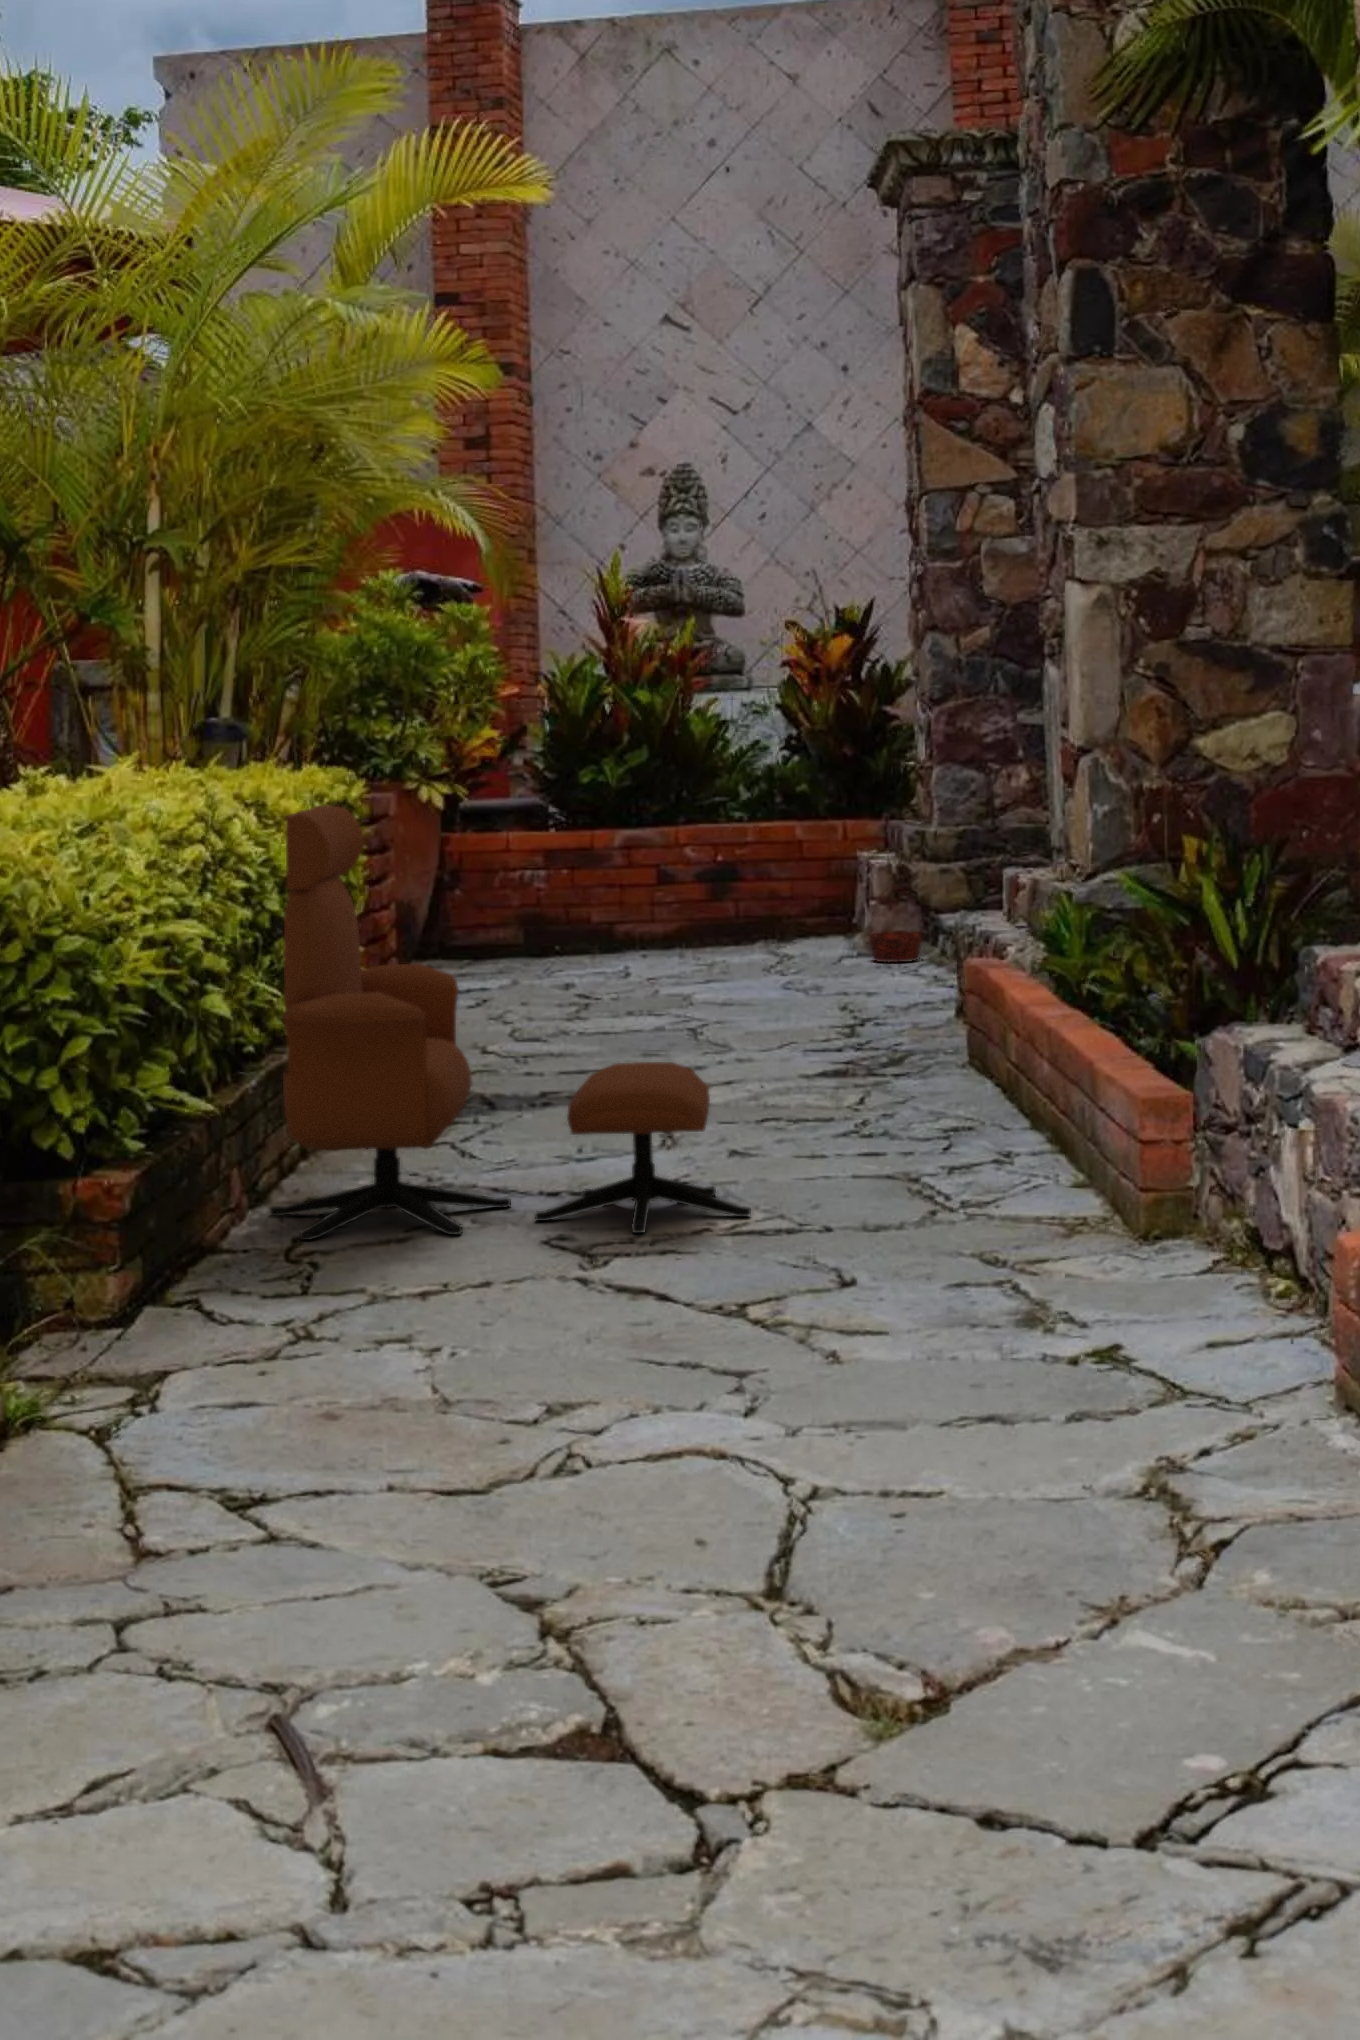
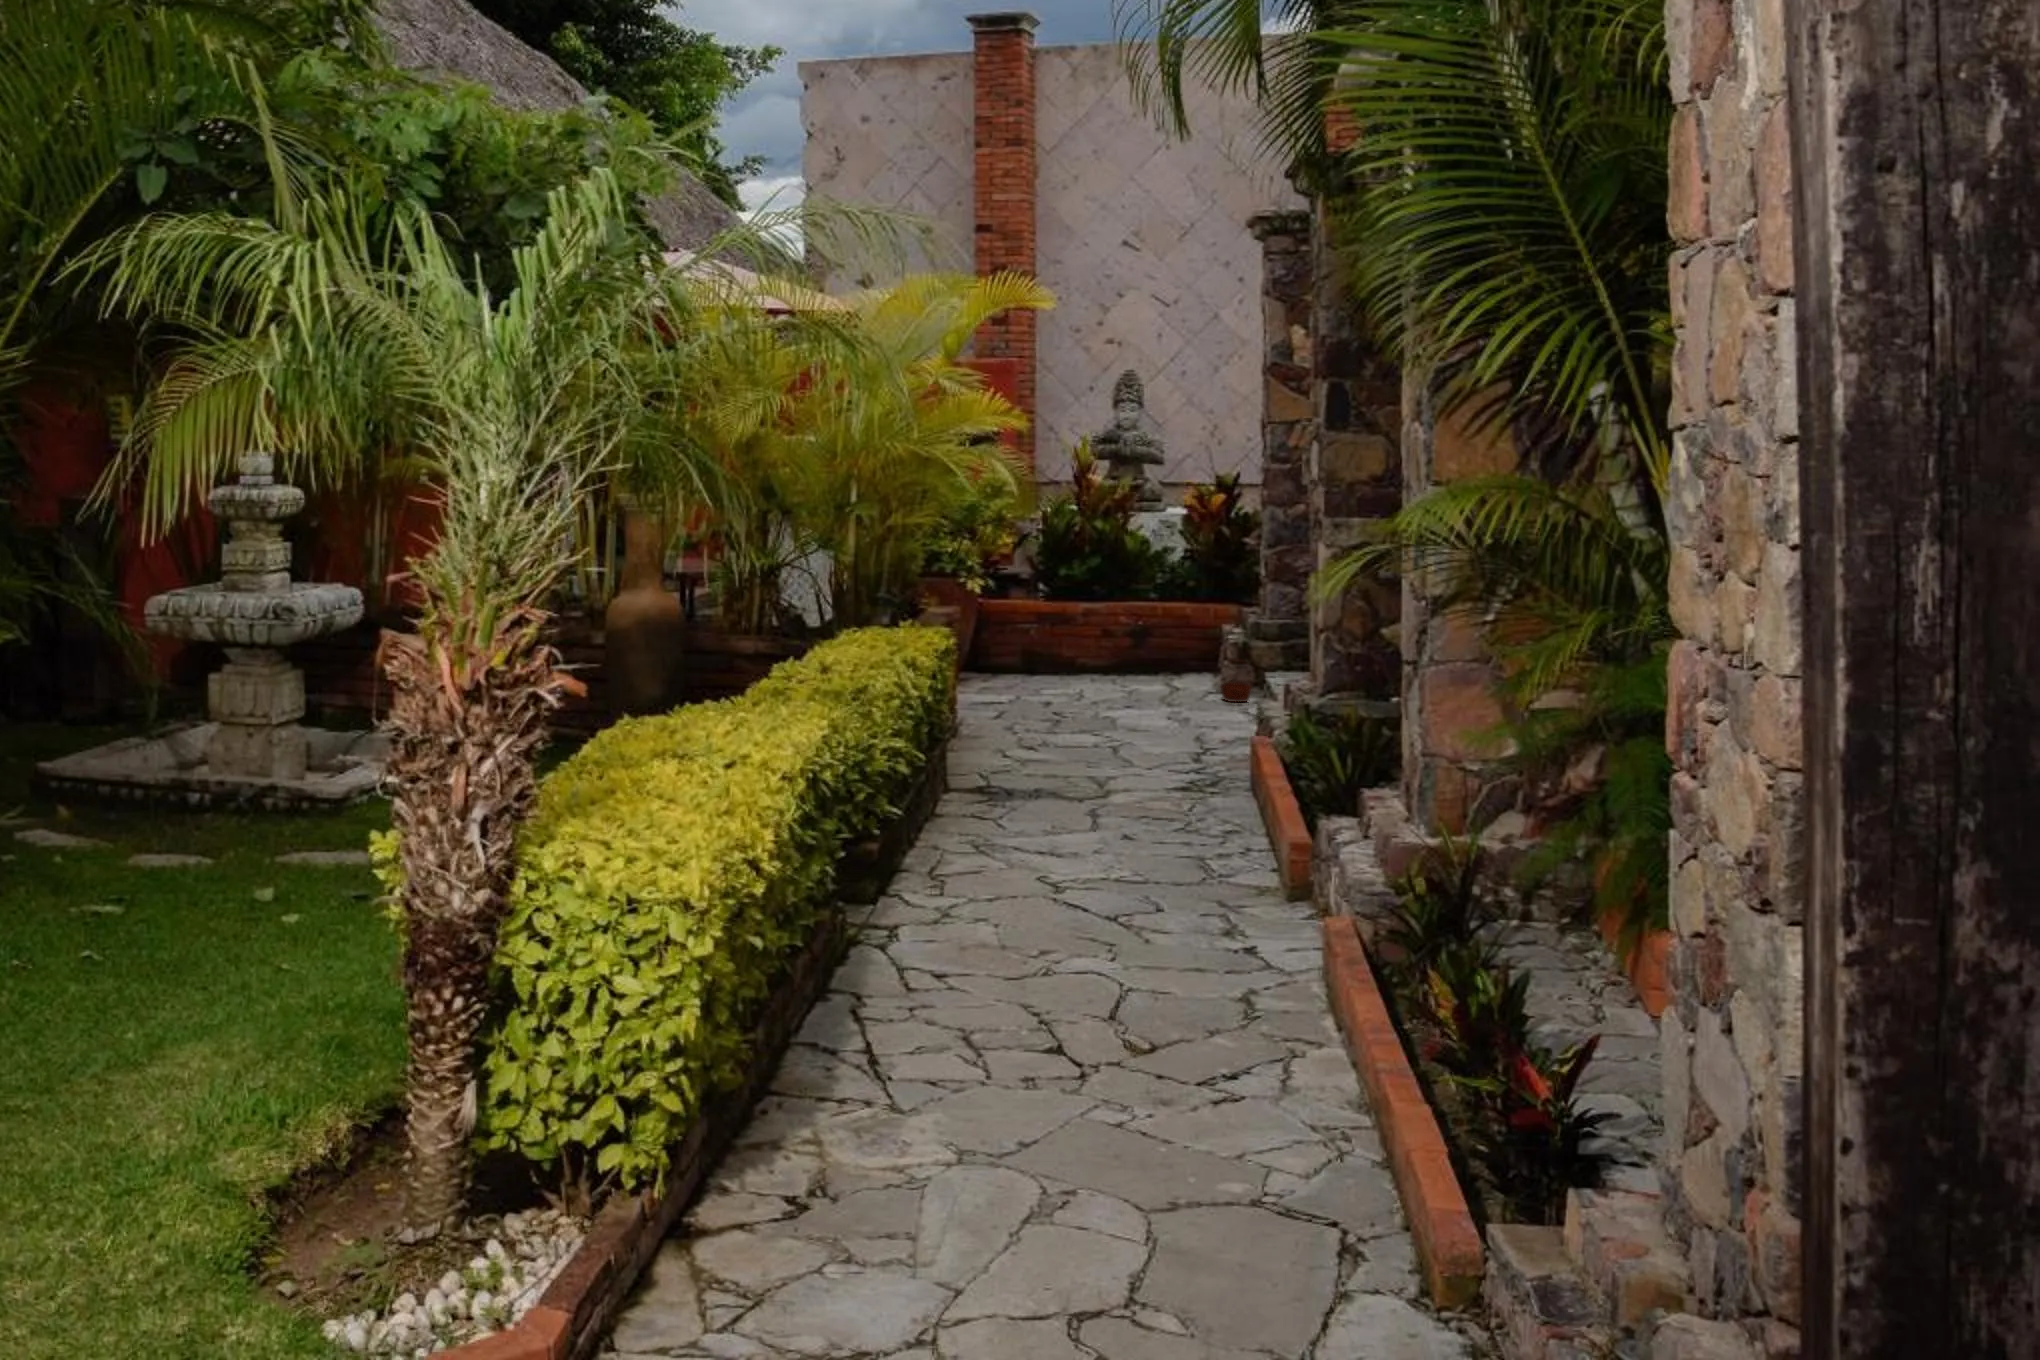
lounge chair: present [270,805,751,1240] -> none [920,682,1126,878]

